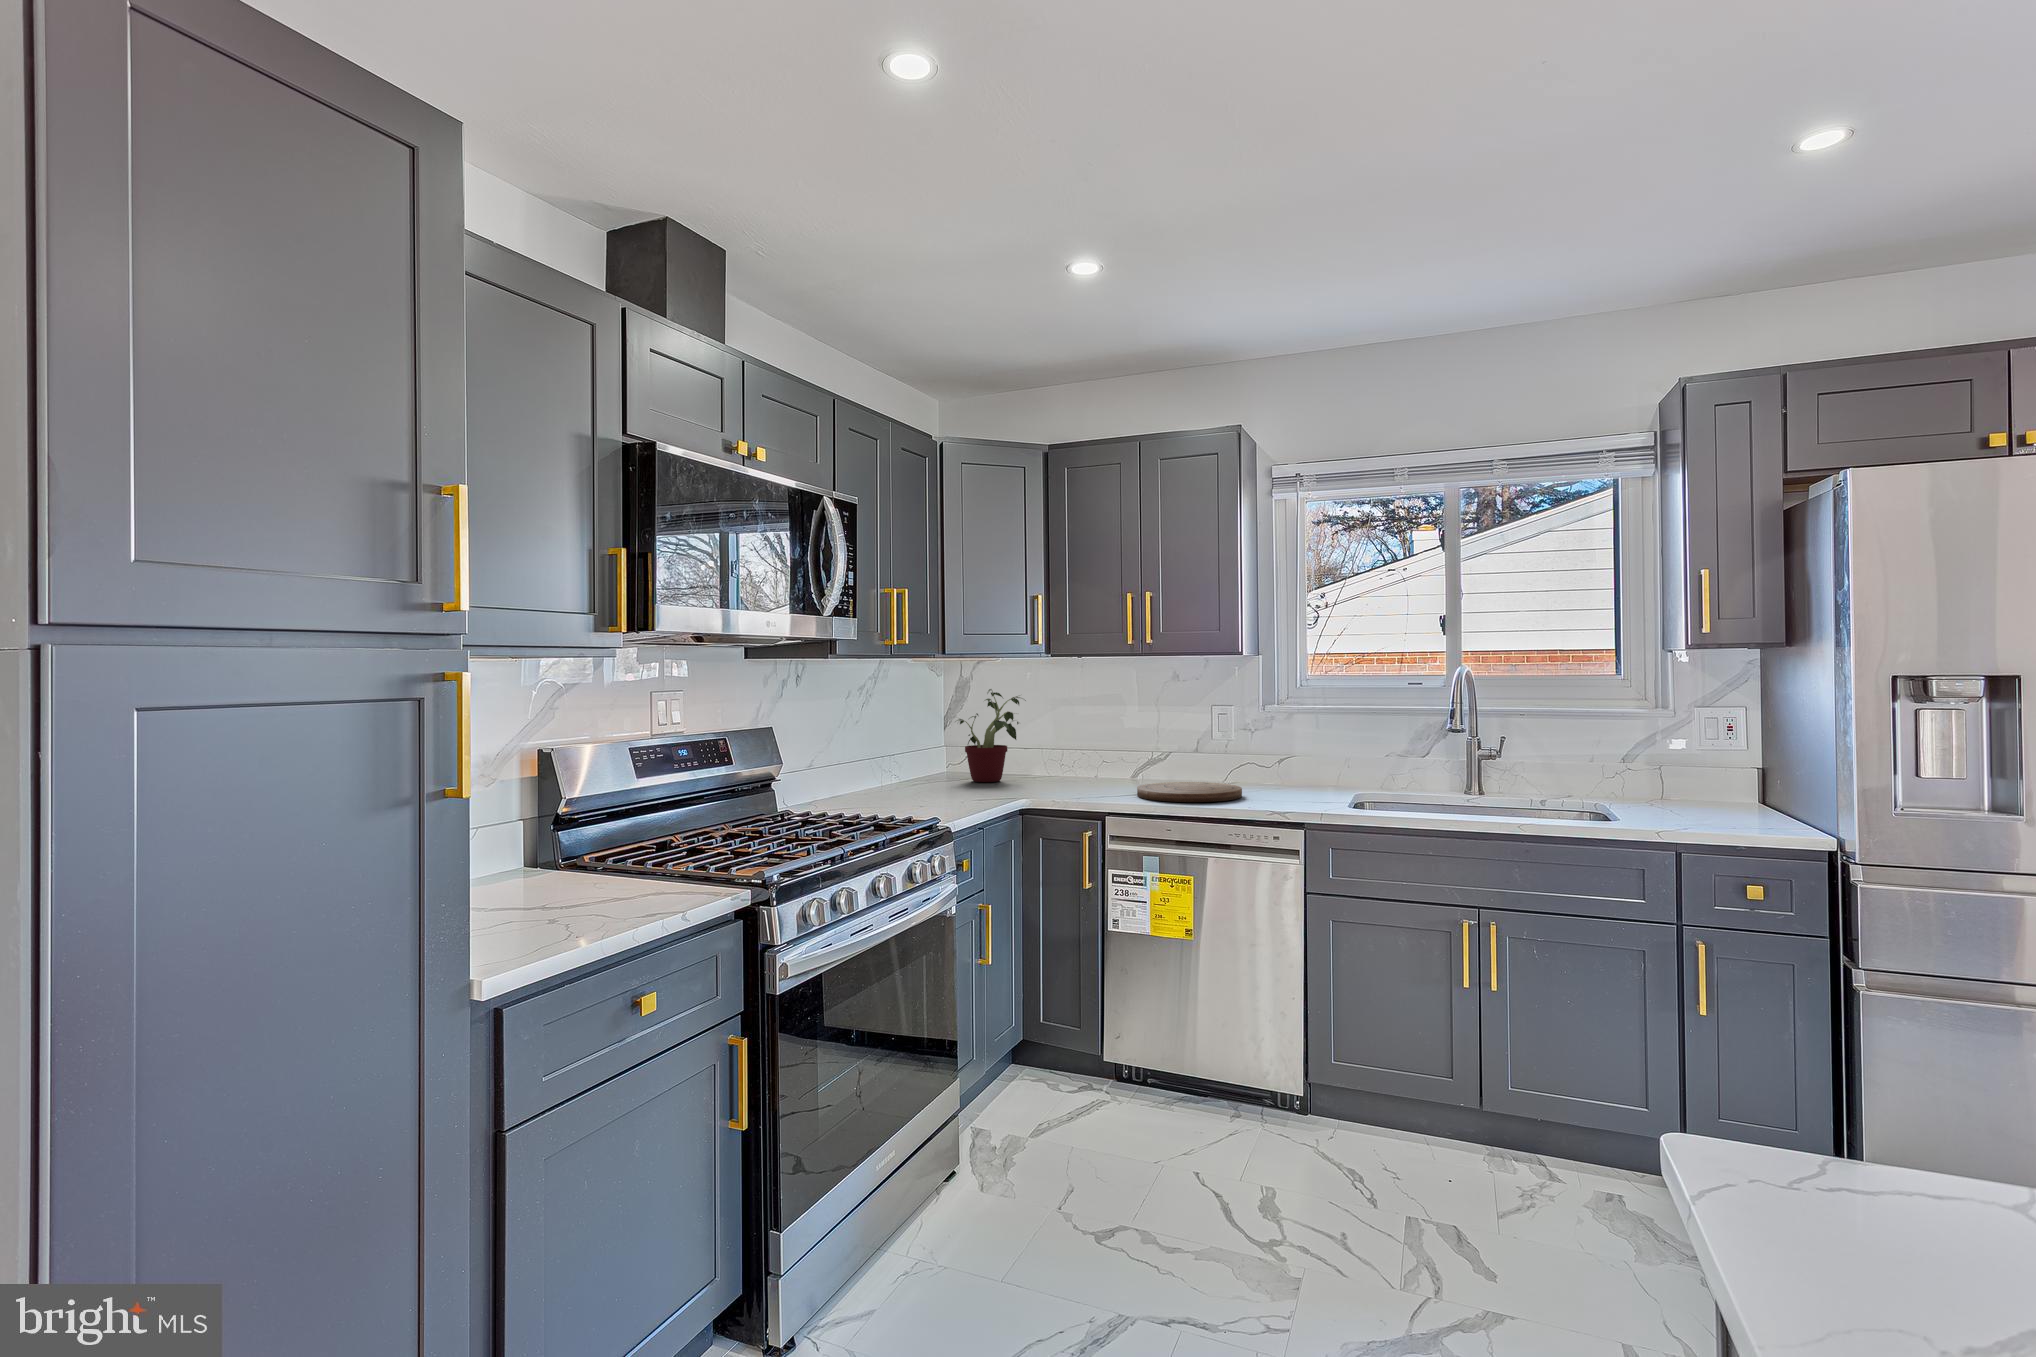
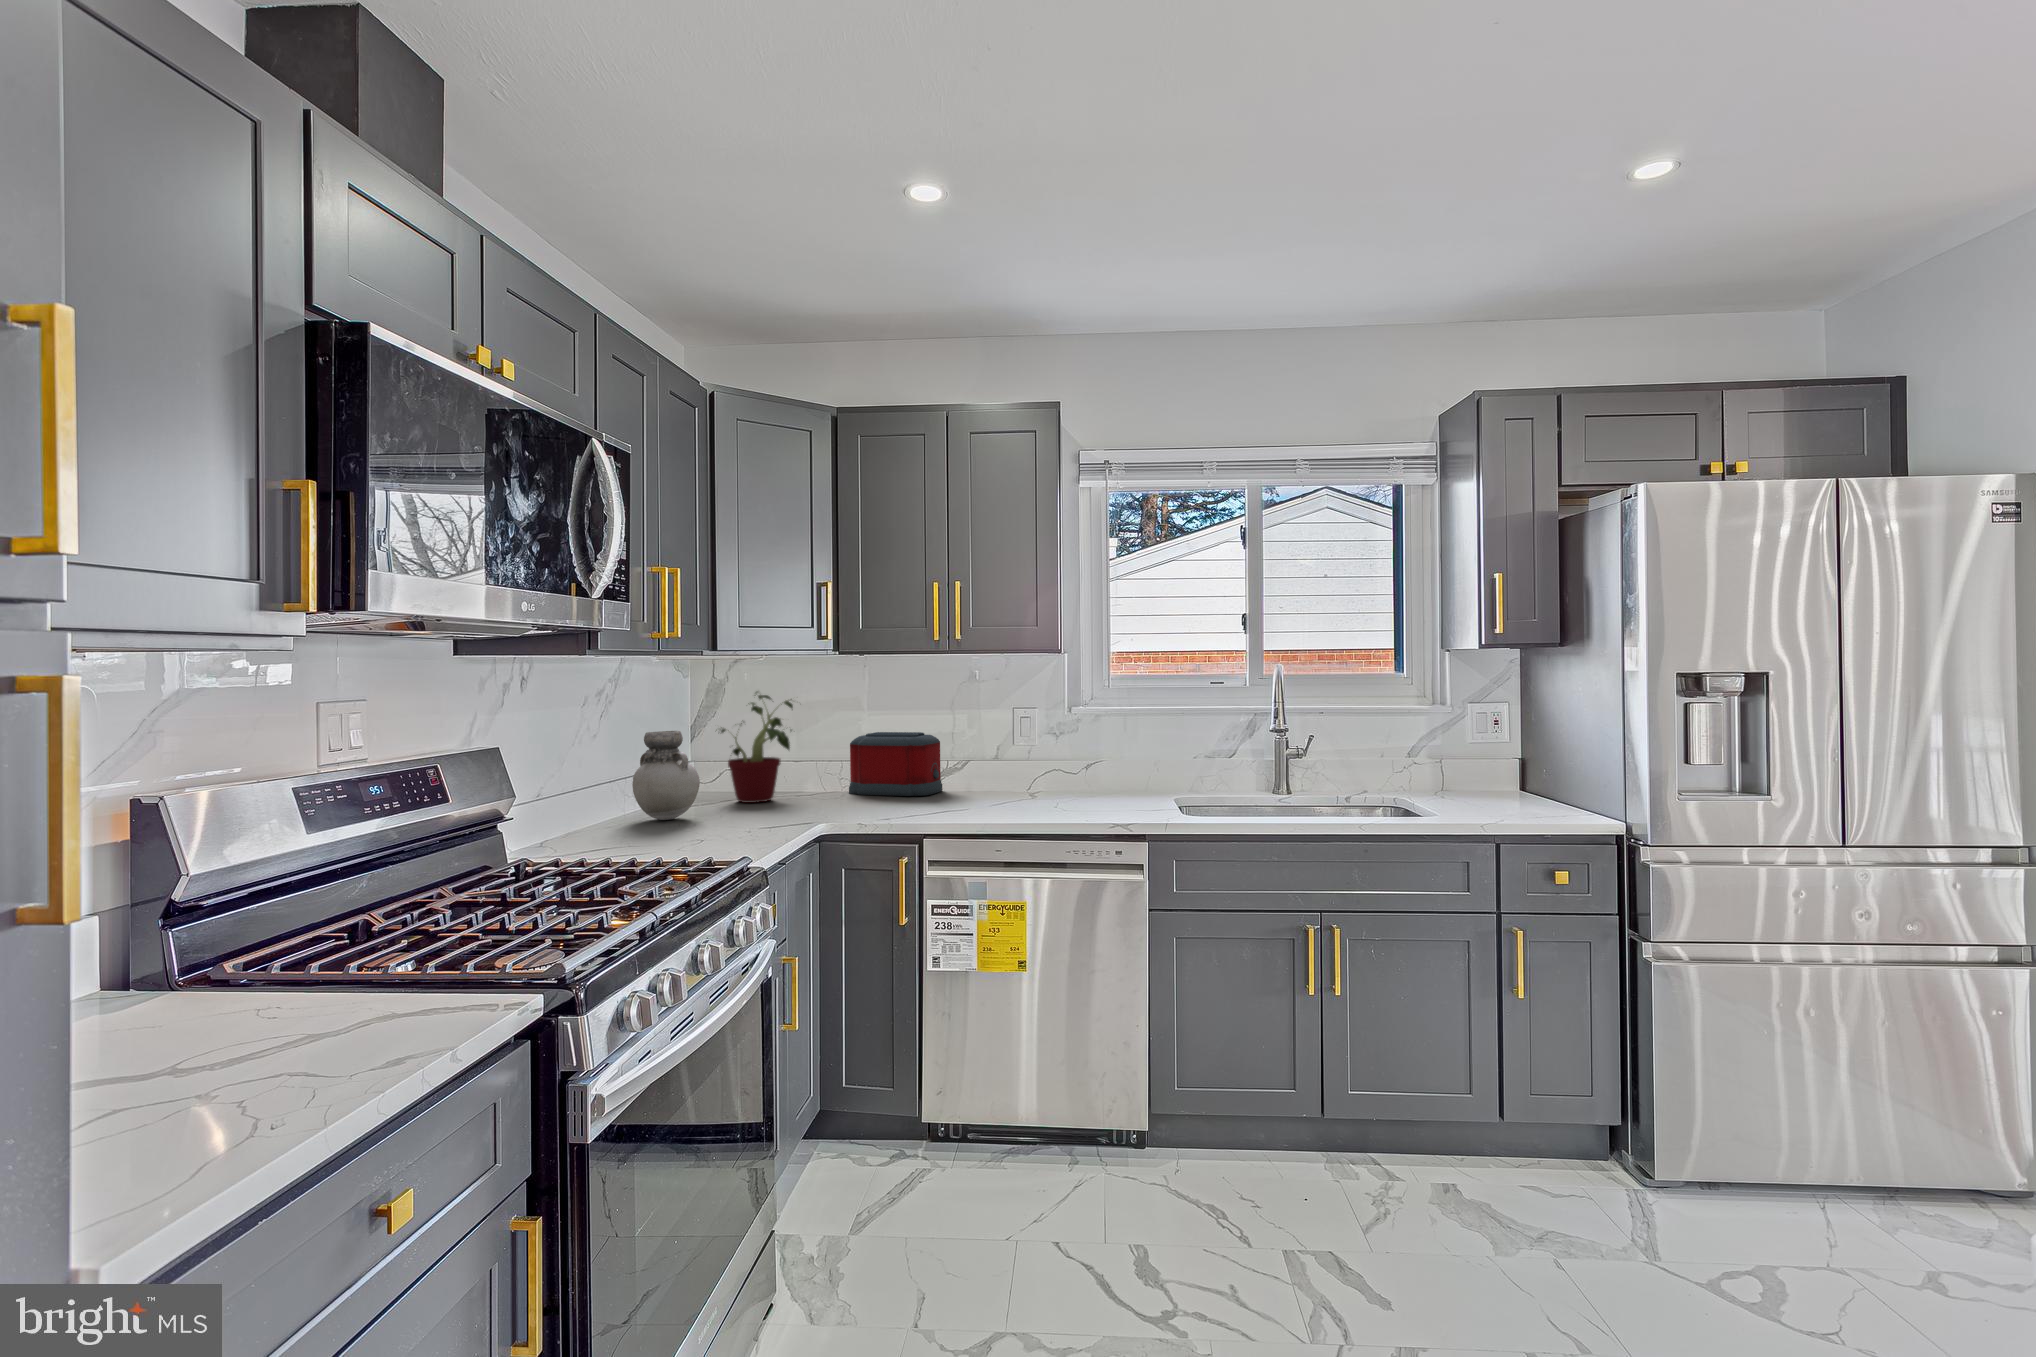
vase: none [883,720,934,792] -> present [632,731,700,820]
toaster: none [1068,726,1150,783] -> present [849,732,942,796]
cutting board: present [1137,782,1242,802] -> none [946,792,1062,817]

